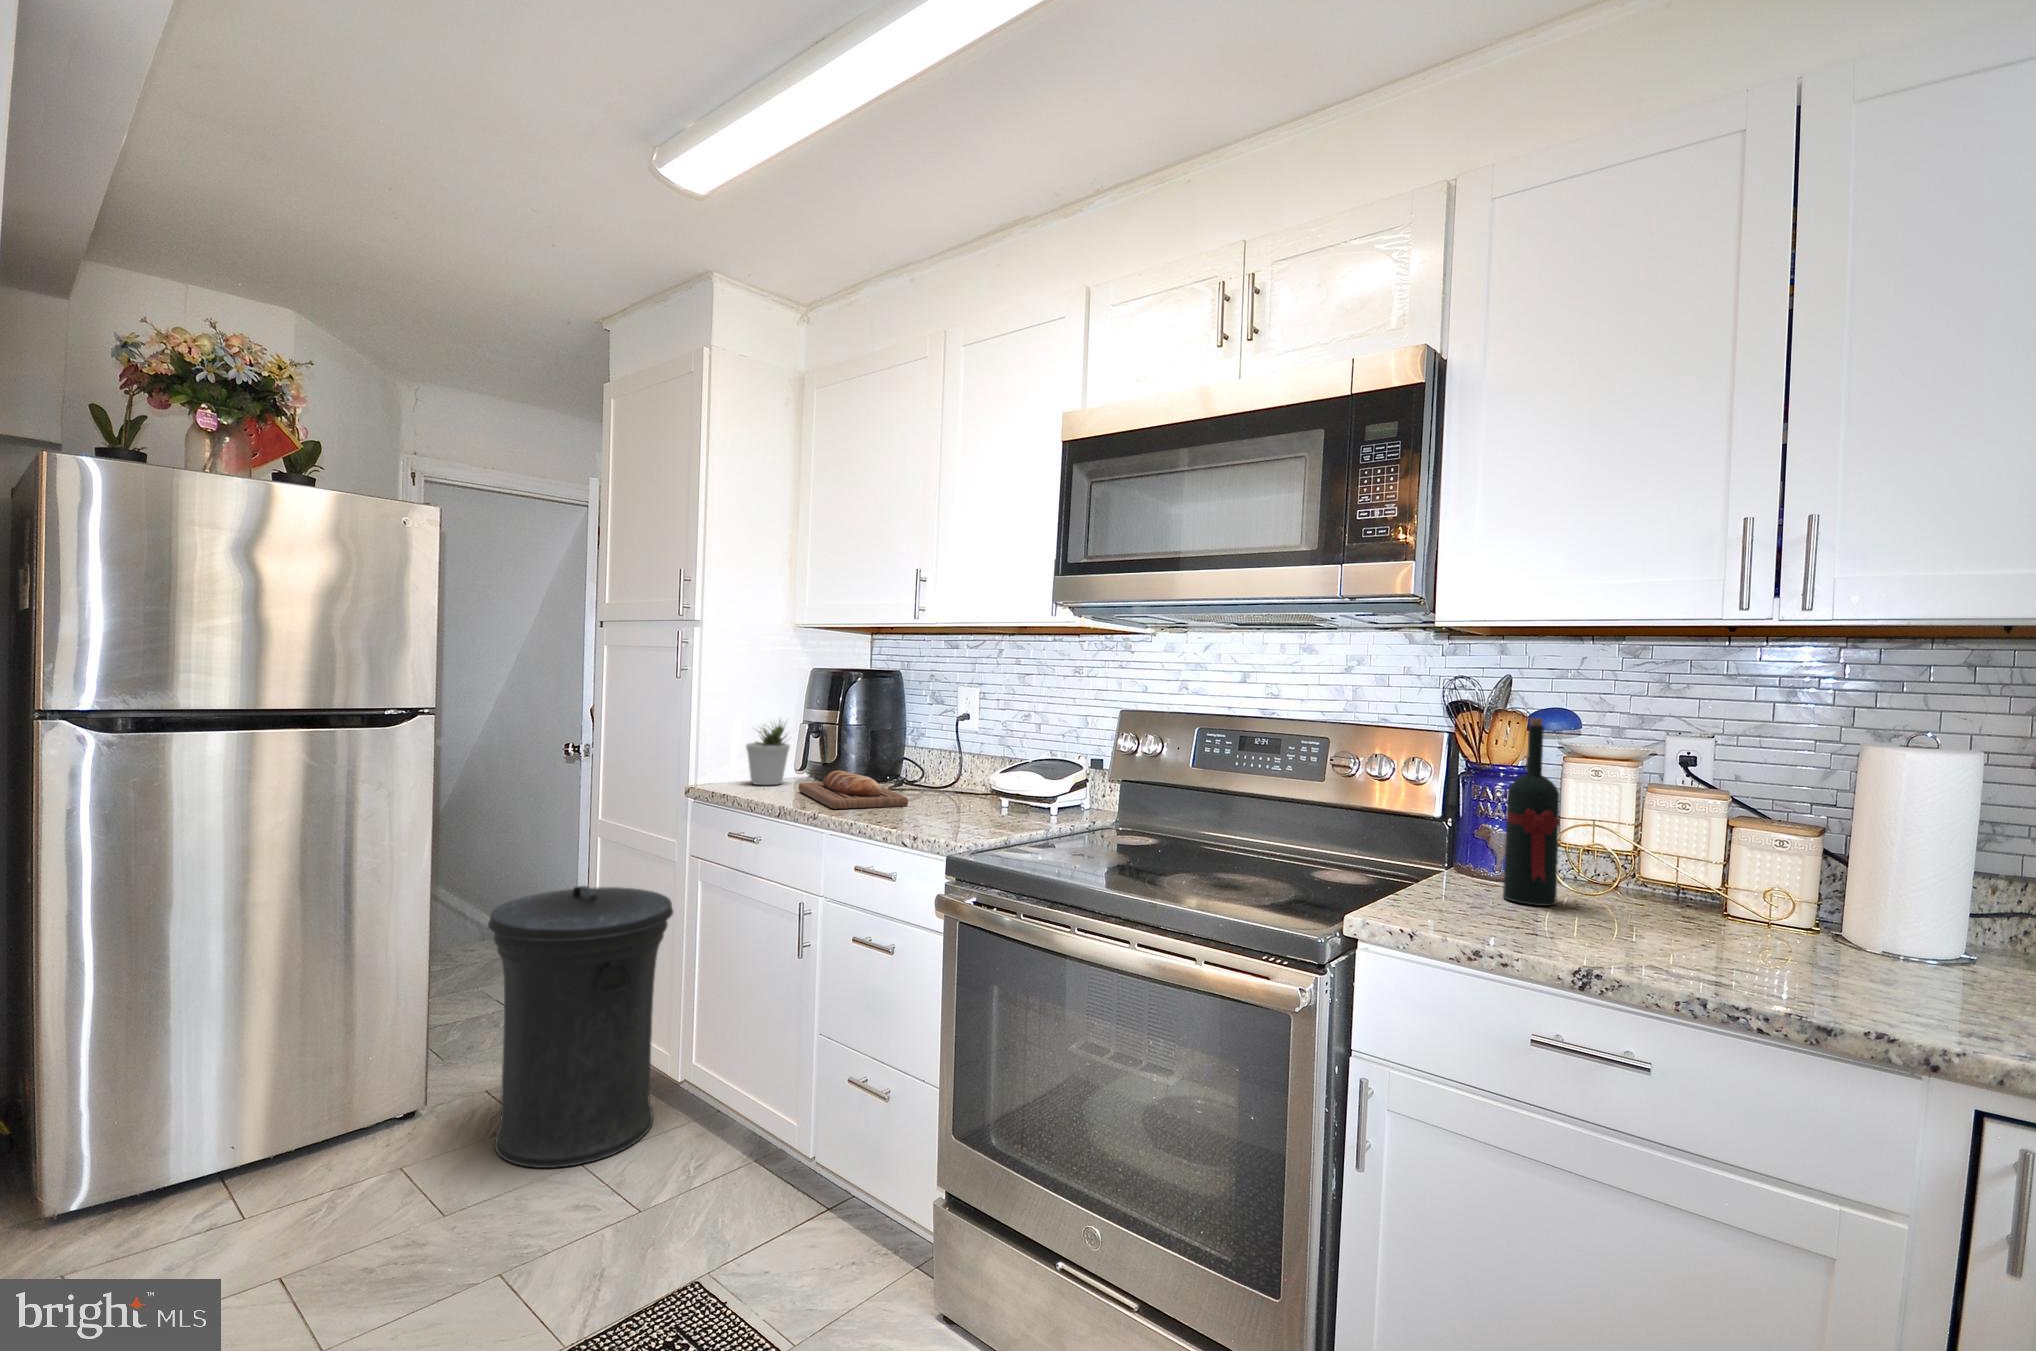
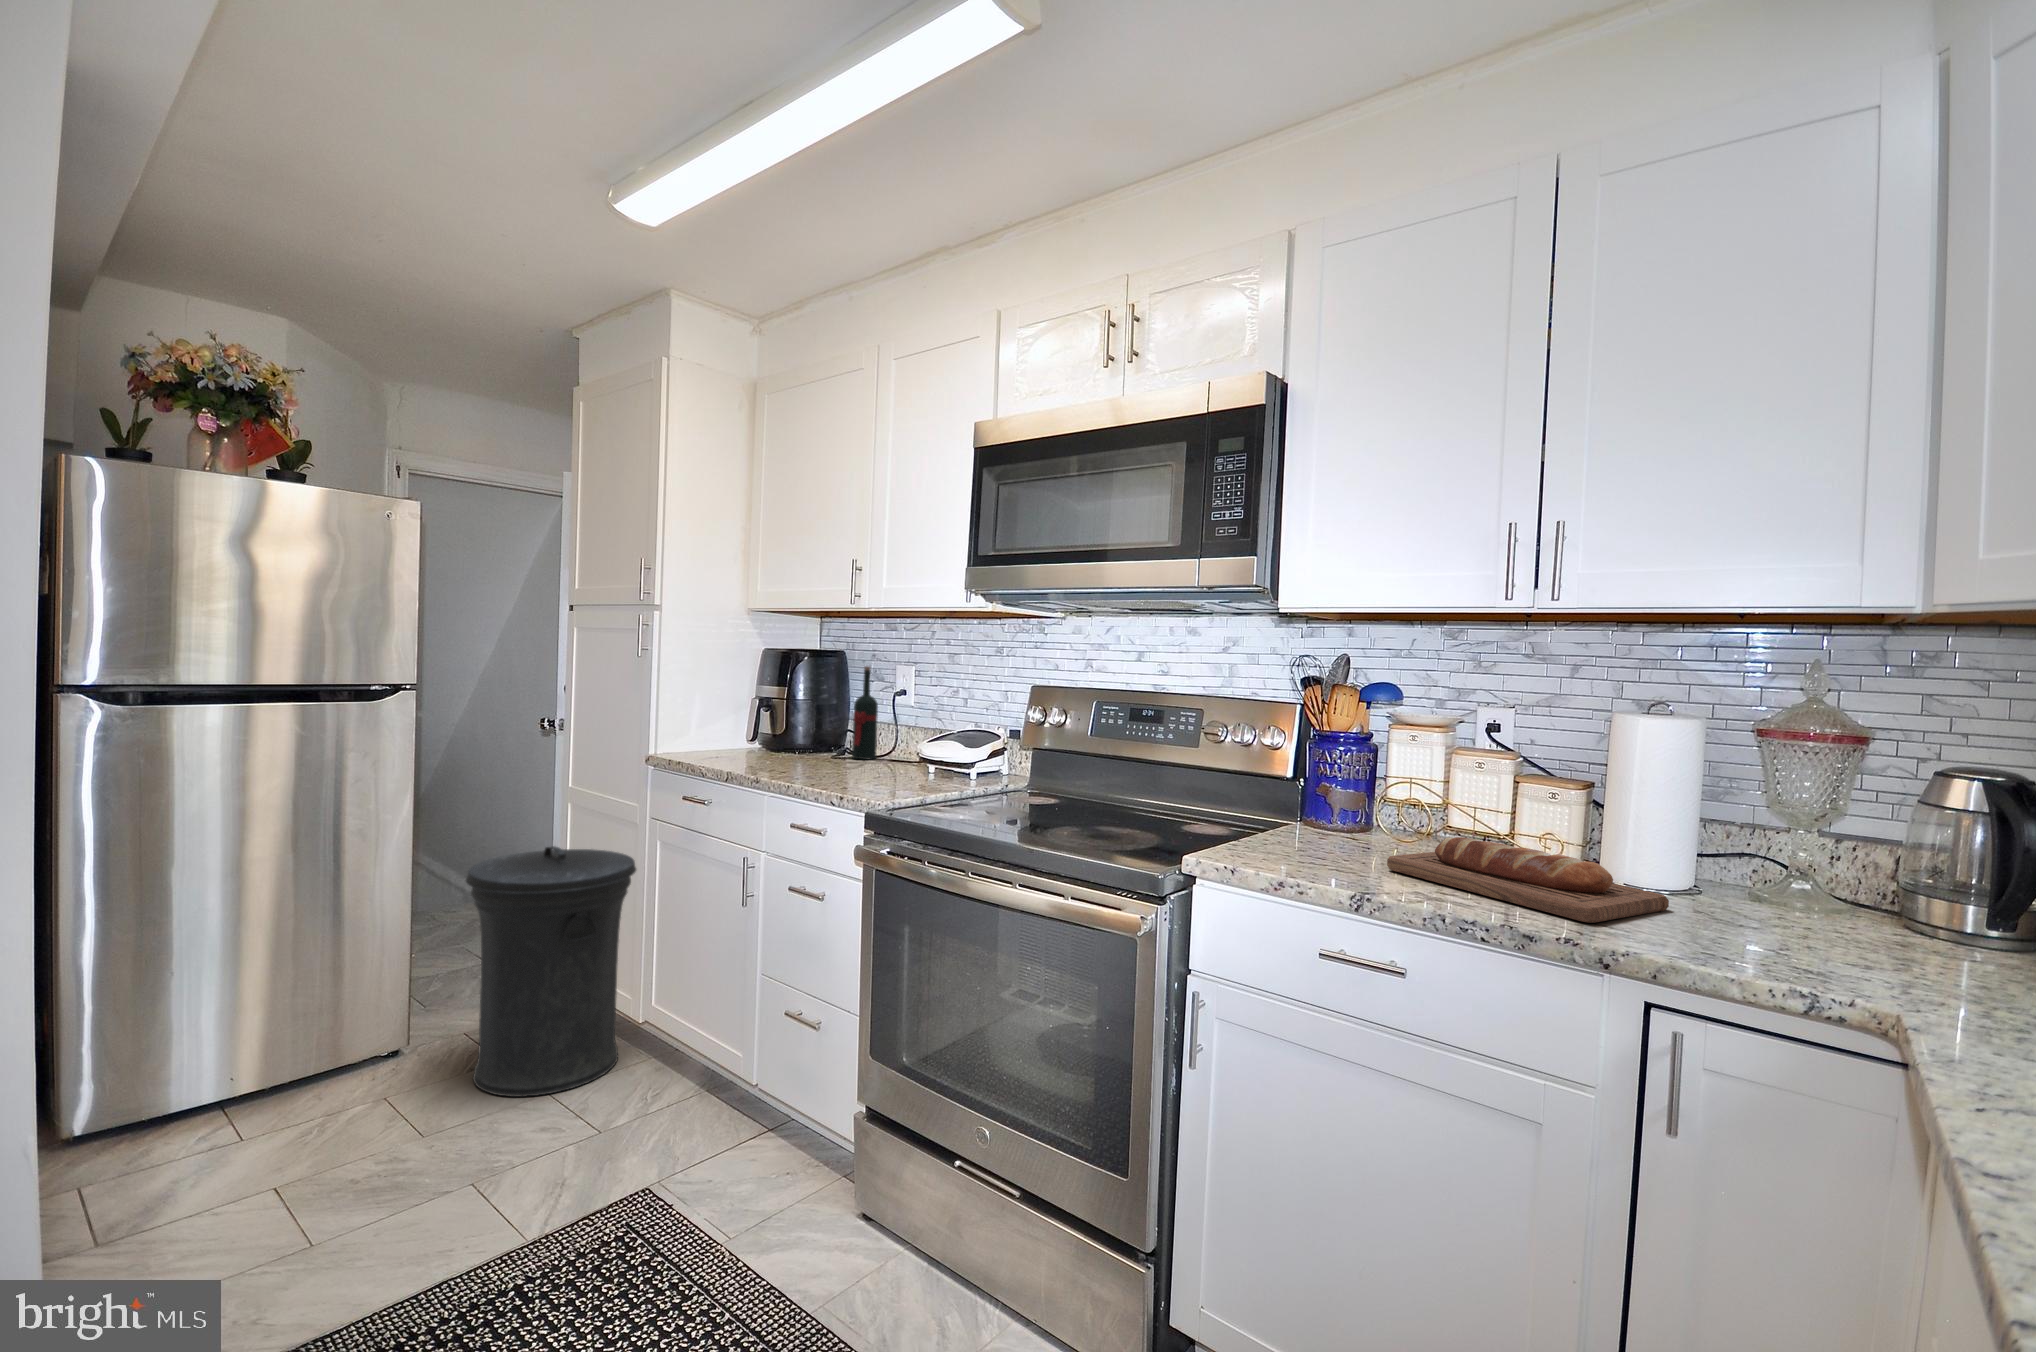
wine bottle: present [1503,718,1559,906] -> present [852,666,878,759]
potted plant: present [746,722,790,785] -> none [704,694,746,757]
bread loaf: present [799,771,908,809] -> present [1387,837,1669,923]

